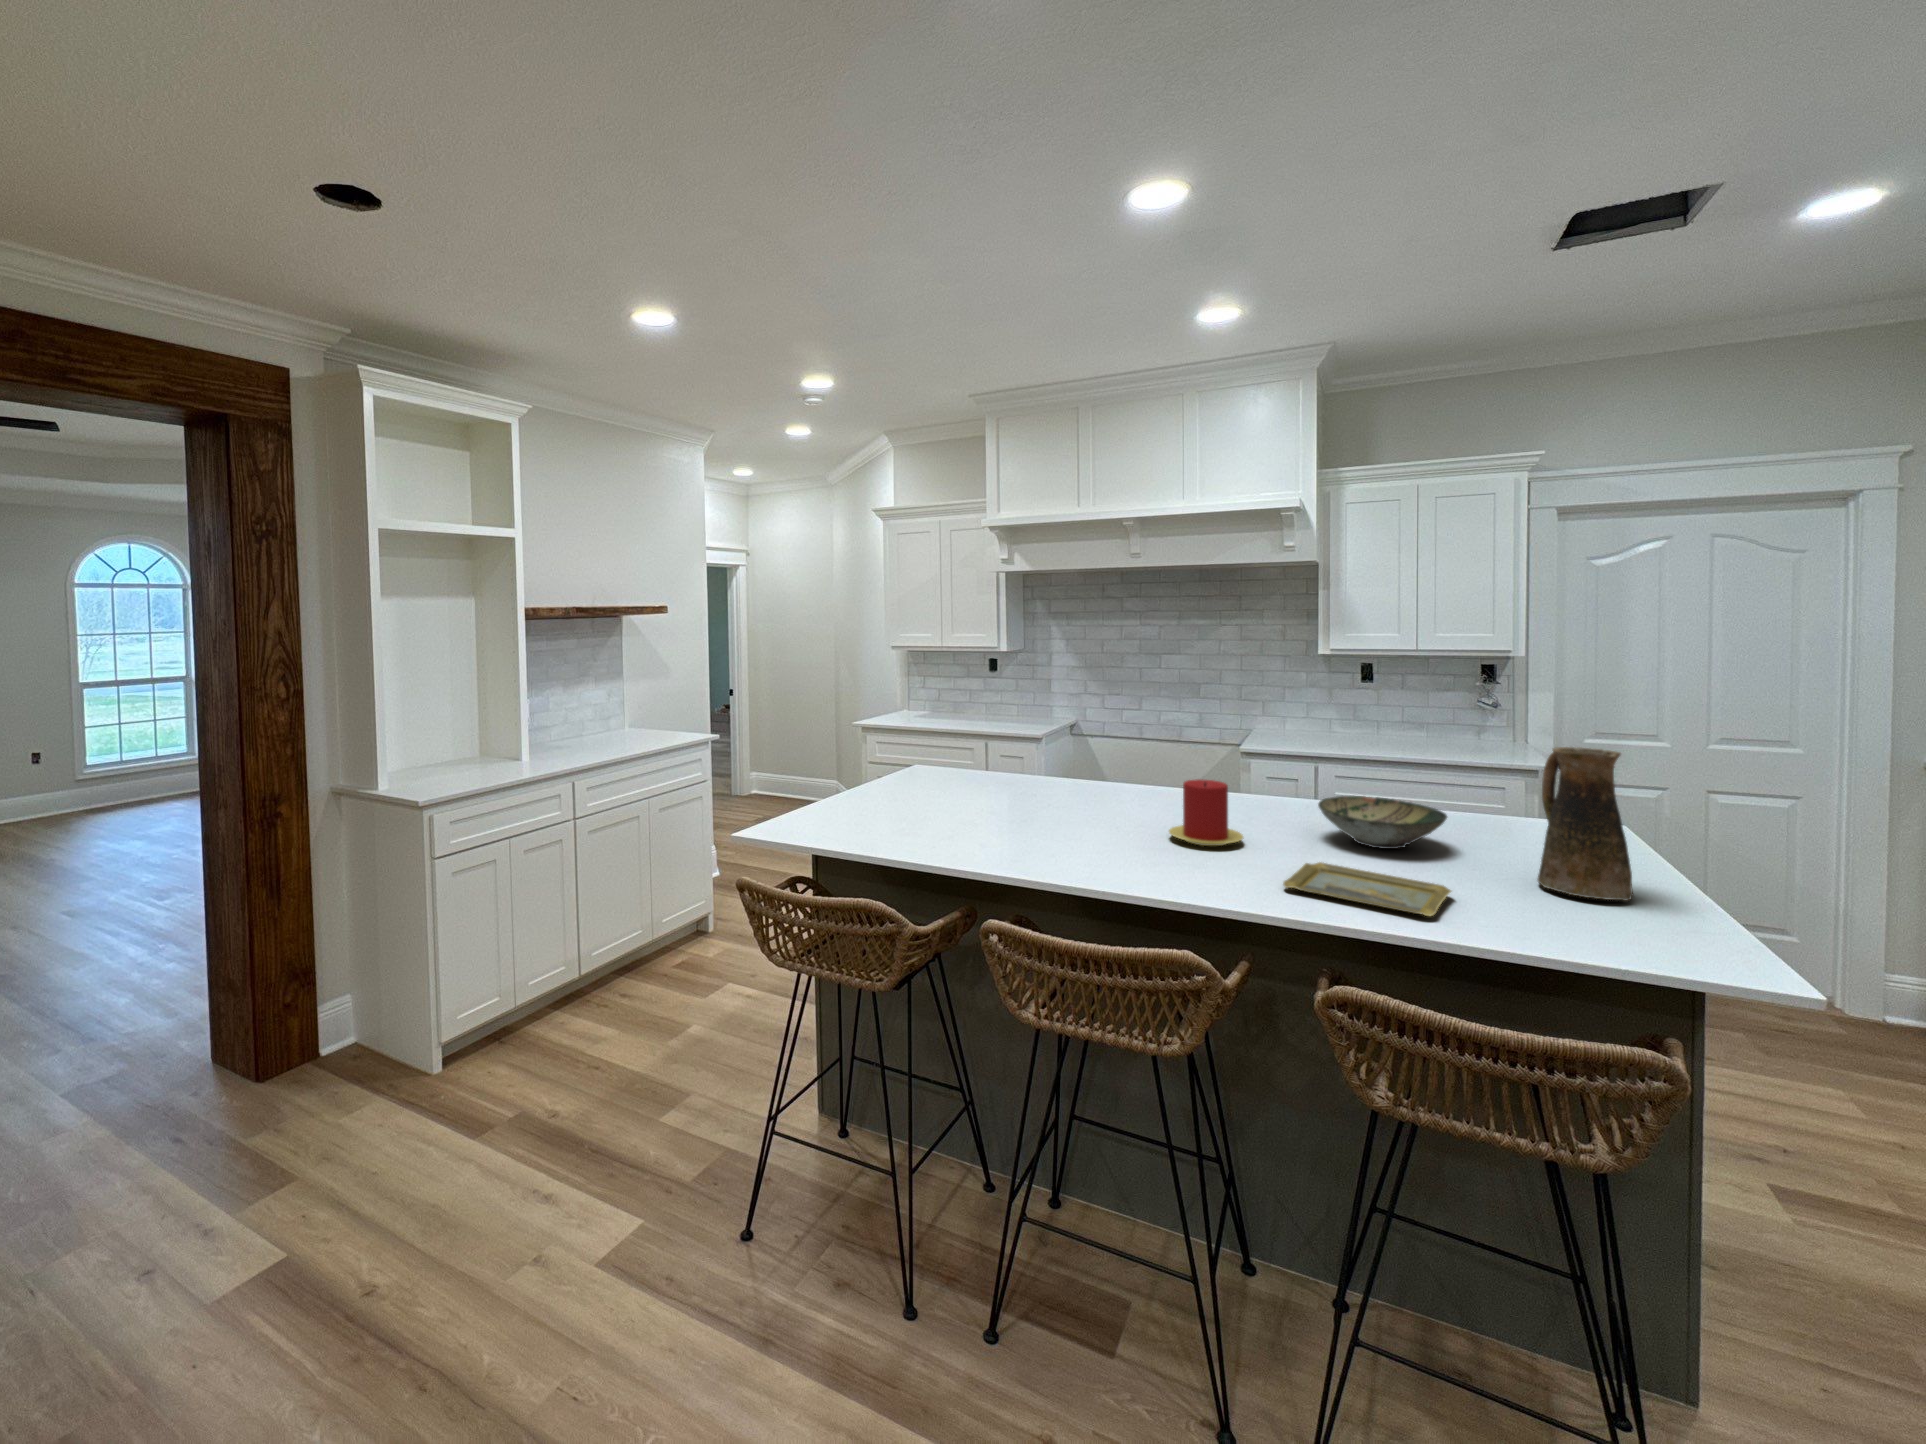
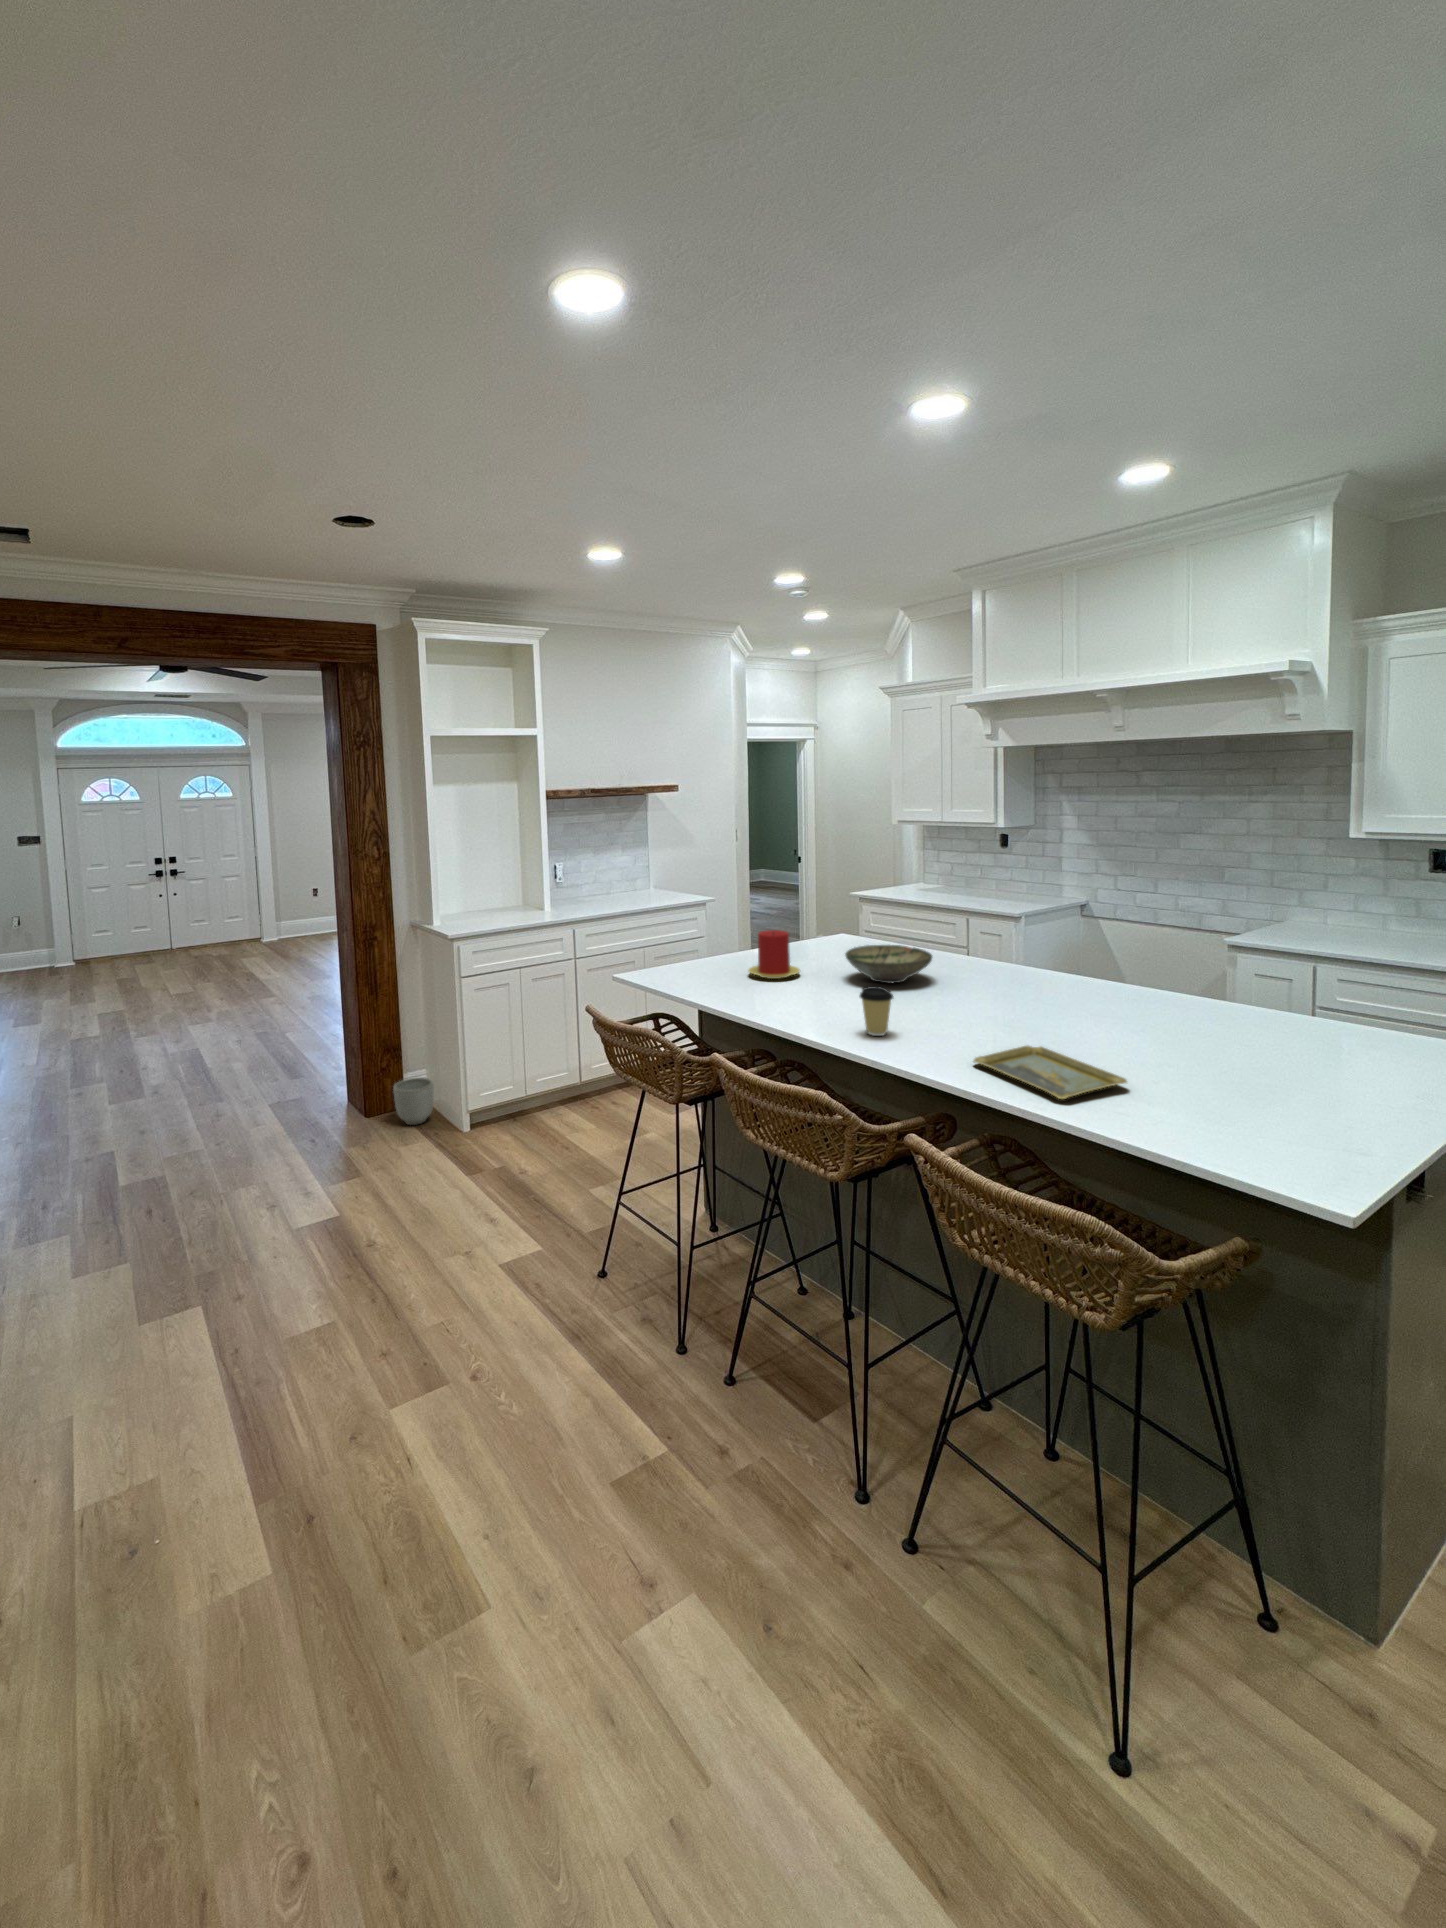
pitcher: present [1537,747,1633,901] -> none [1246,955,1344,1117]
candle: present [1169,779,1243,846] -> present [748,930,800,979]
bowl: present [1318,796,1447,849] -> present [845,945,932,983]
coffee cup: none [1118,814,1158,871] -> present [860,986,893,1036]
planter: none [312,1007,377,1081] -> present [393,1078,434,1125]

